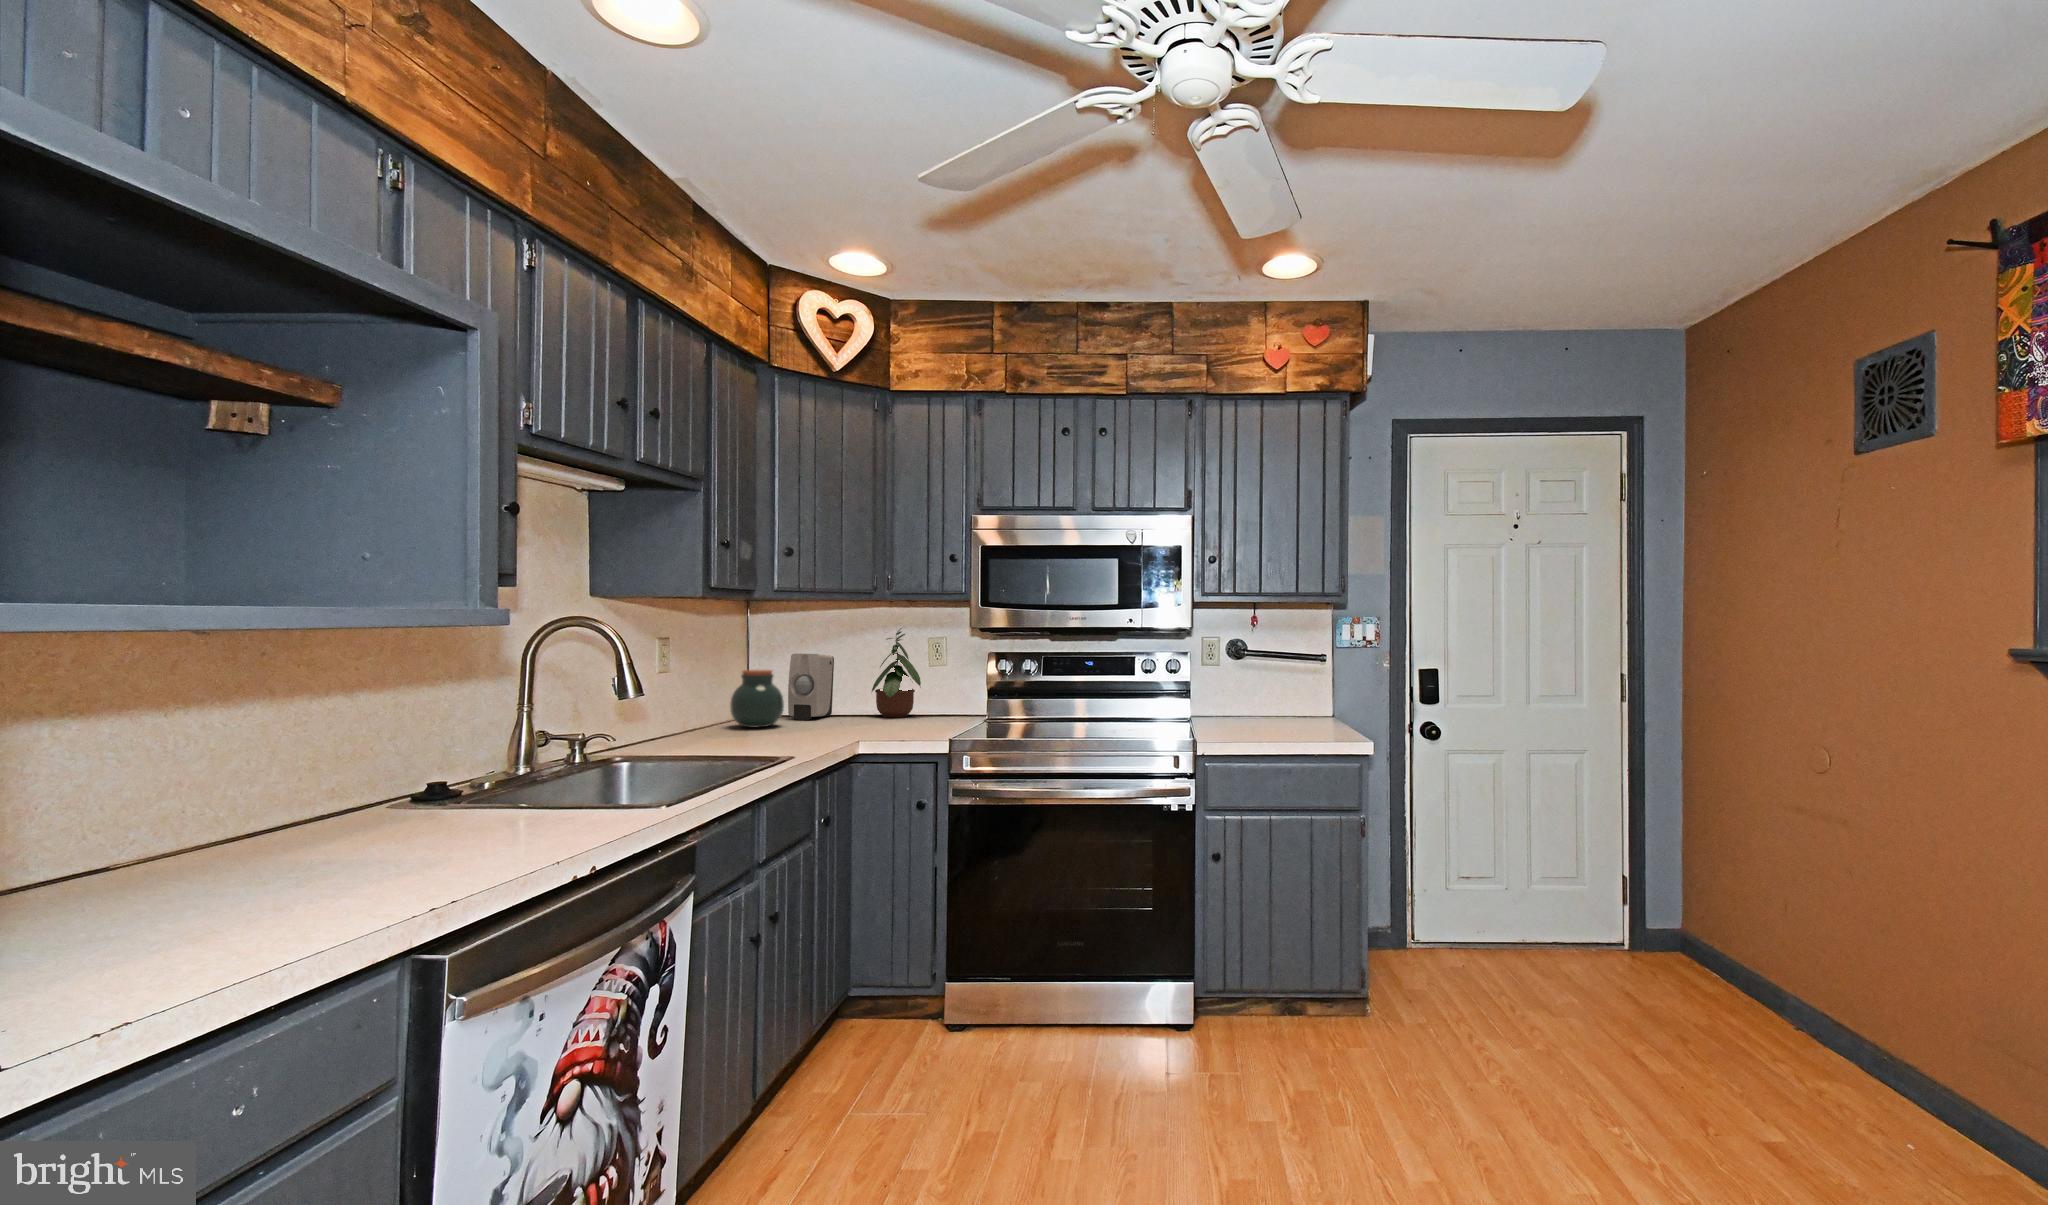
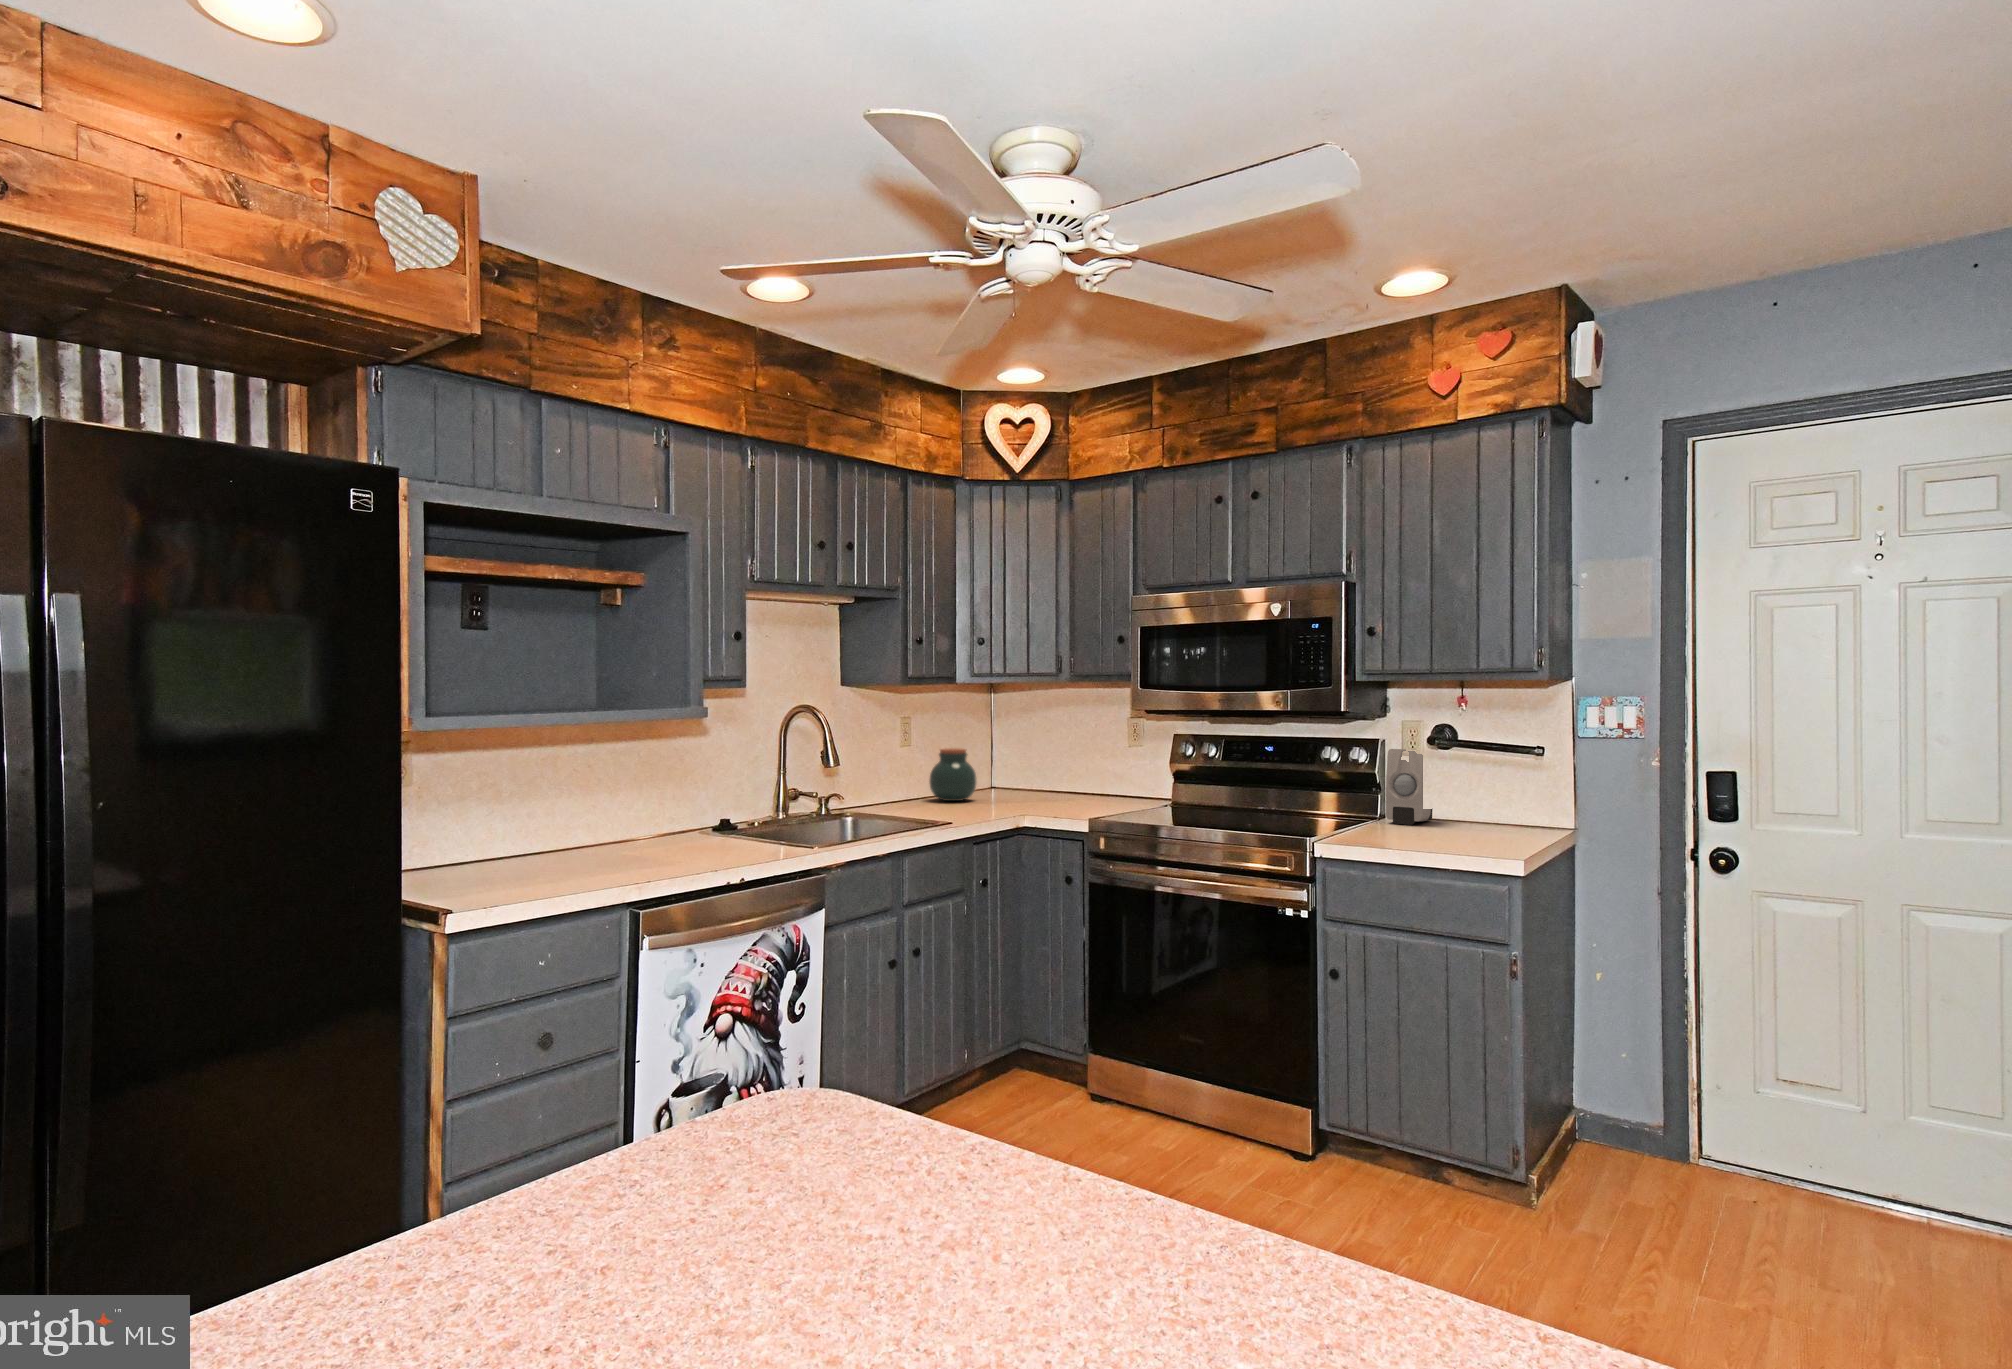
potted plant: present [872,628,921,717] -> none [1064,710,1119,798]
soap dispenser: present [788,654,834,720] -> present [1386,749,1432,825]

